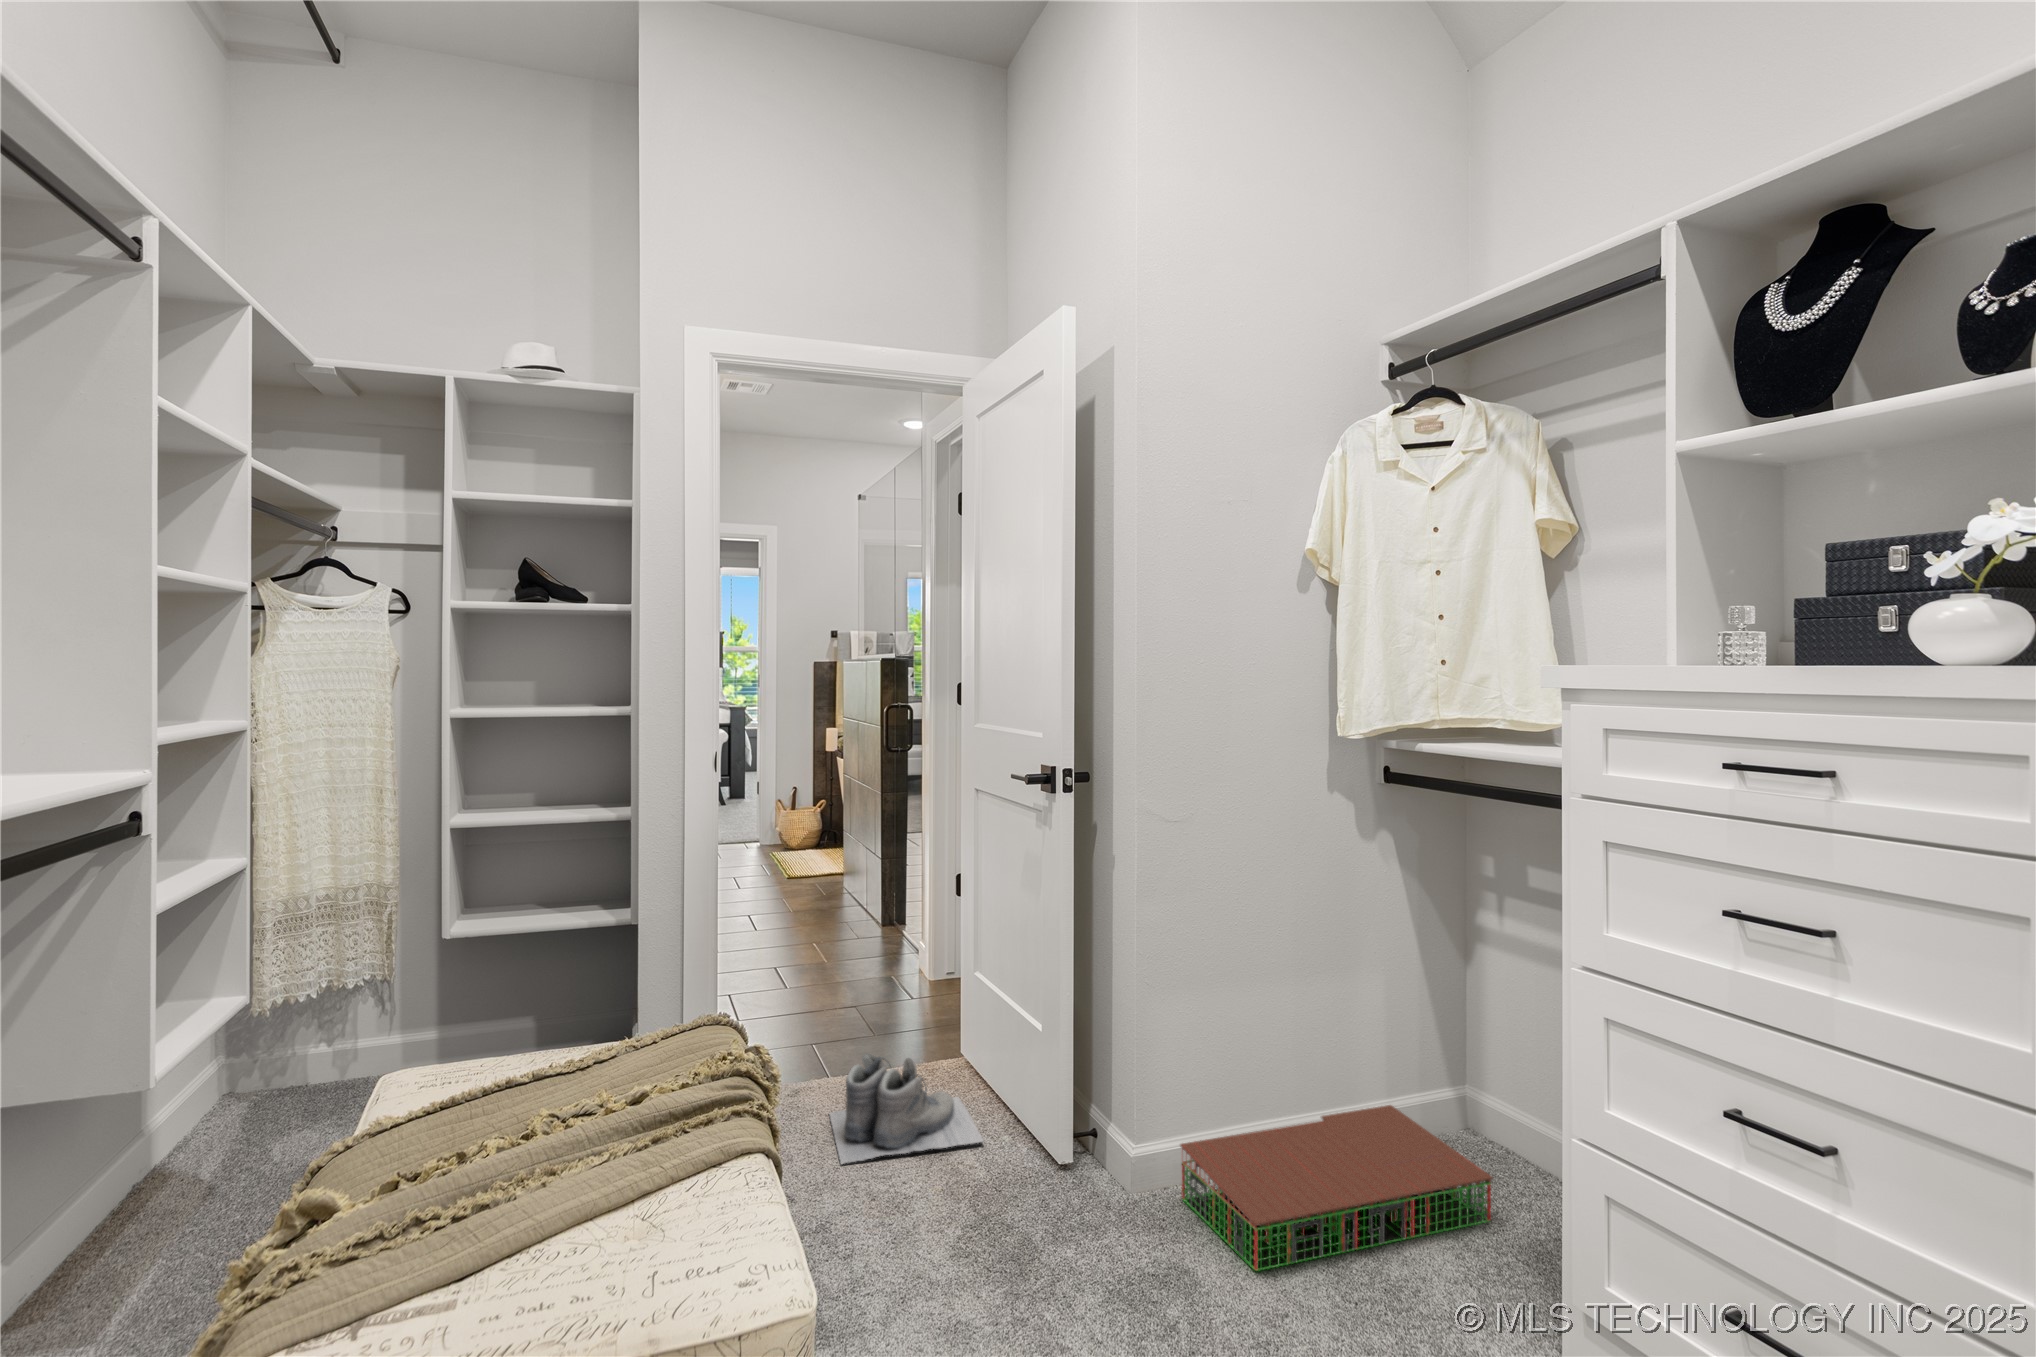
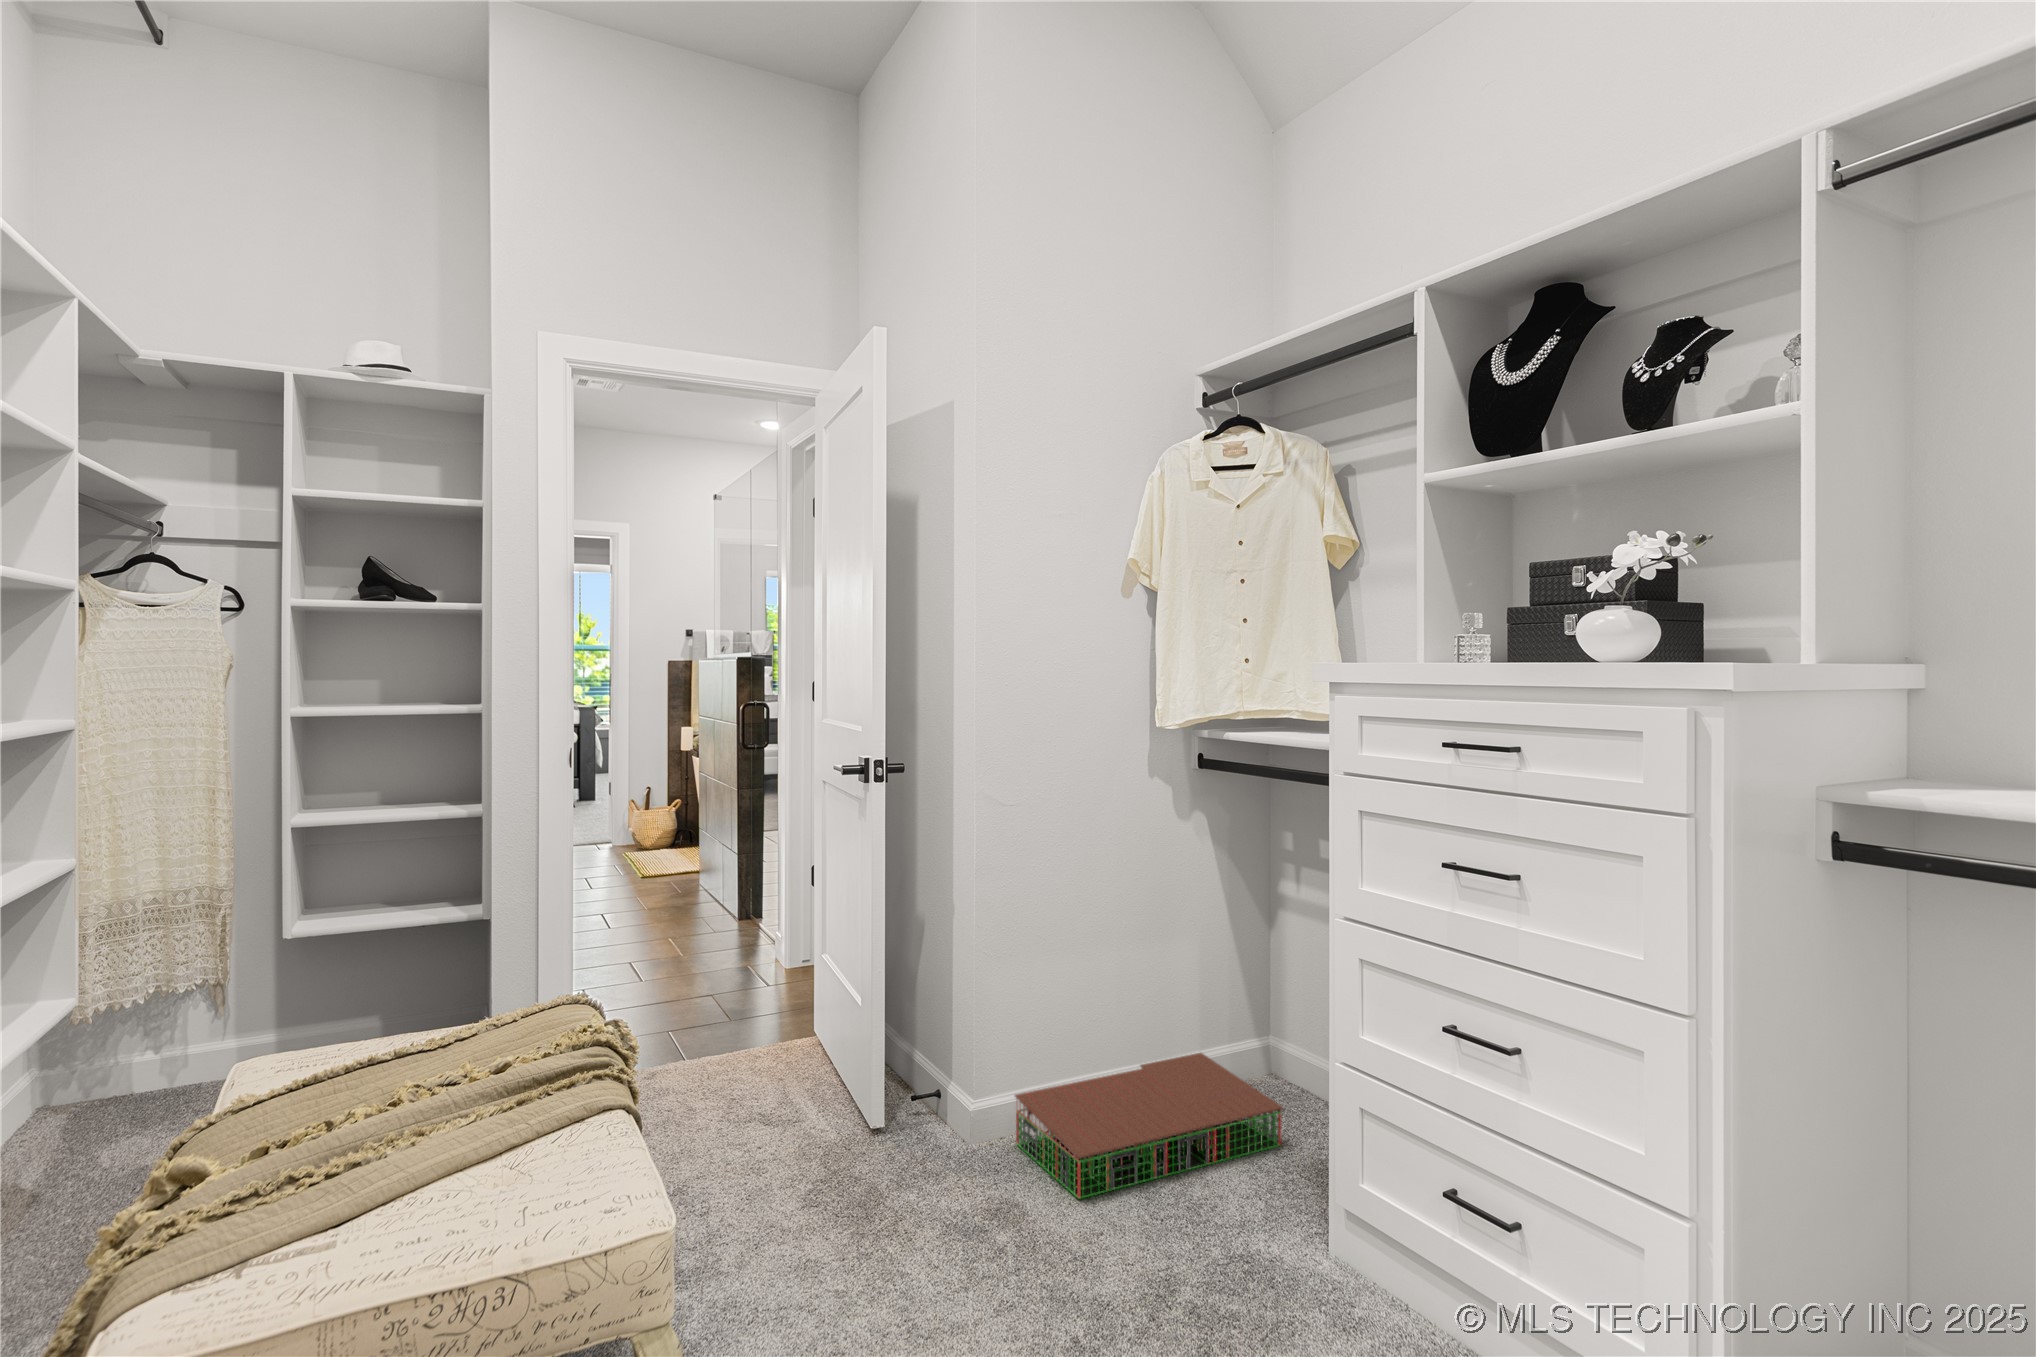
boots: present [830,1053,983,1164] -> none [686,1030,836,1134]

